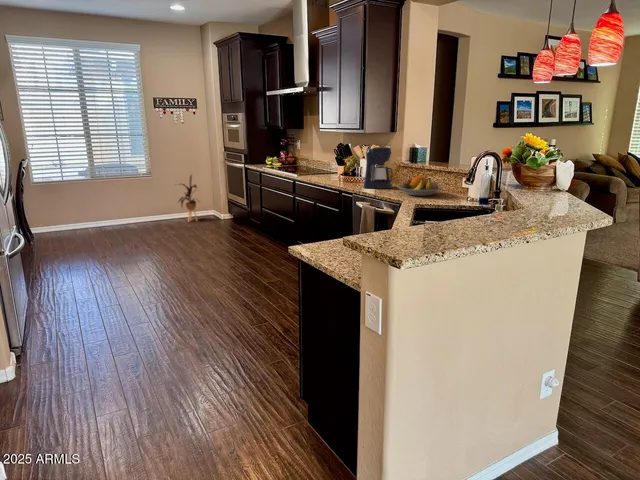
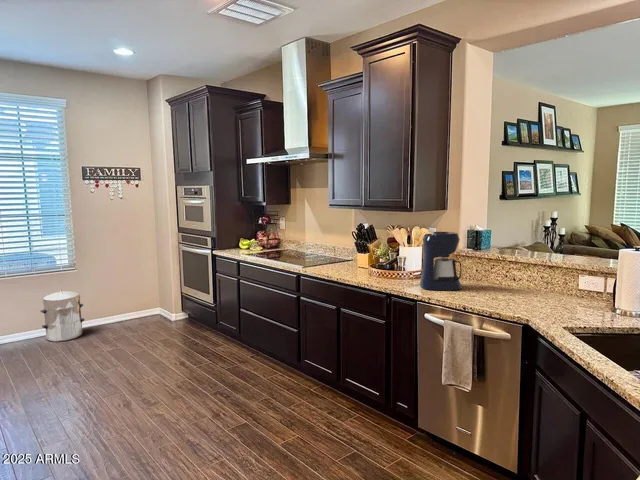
house plant: present [179,176,197,220] -> none [110,263,145,326]
fruit bowl: present [397,176,443,196] -> none [486,274,558,304]
waste bin: none [128,192,158,228] -> present [41,290,85,342]

